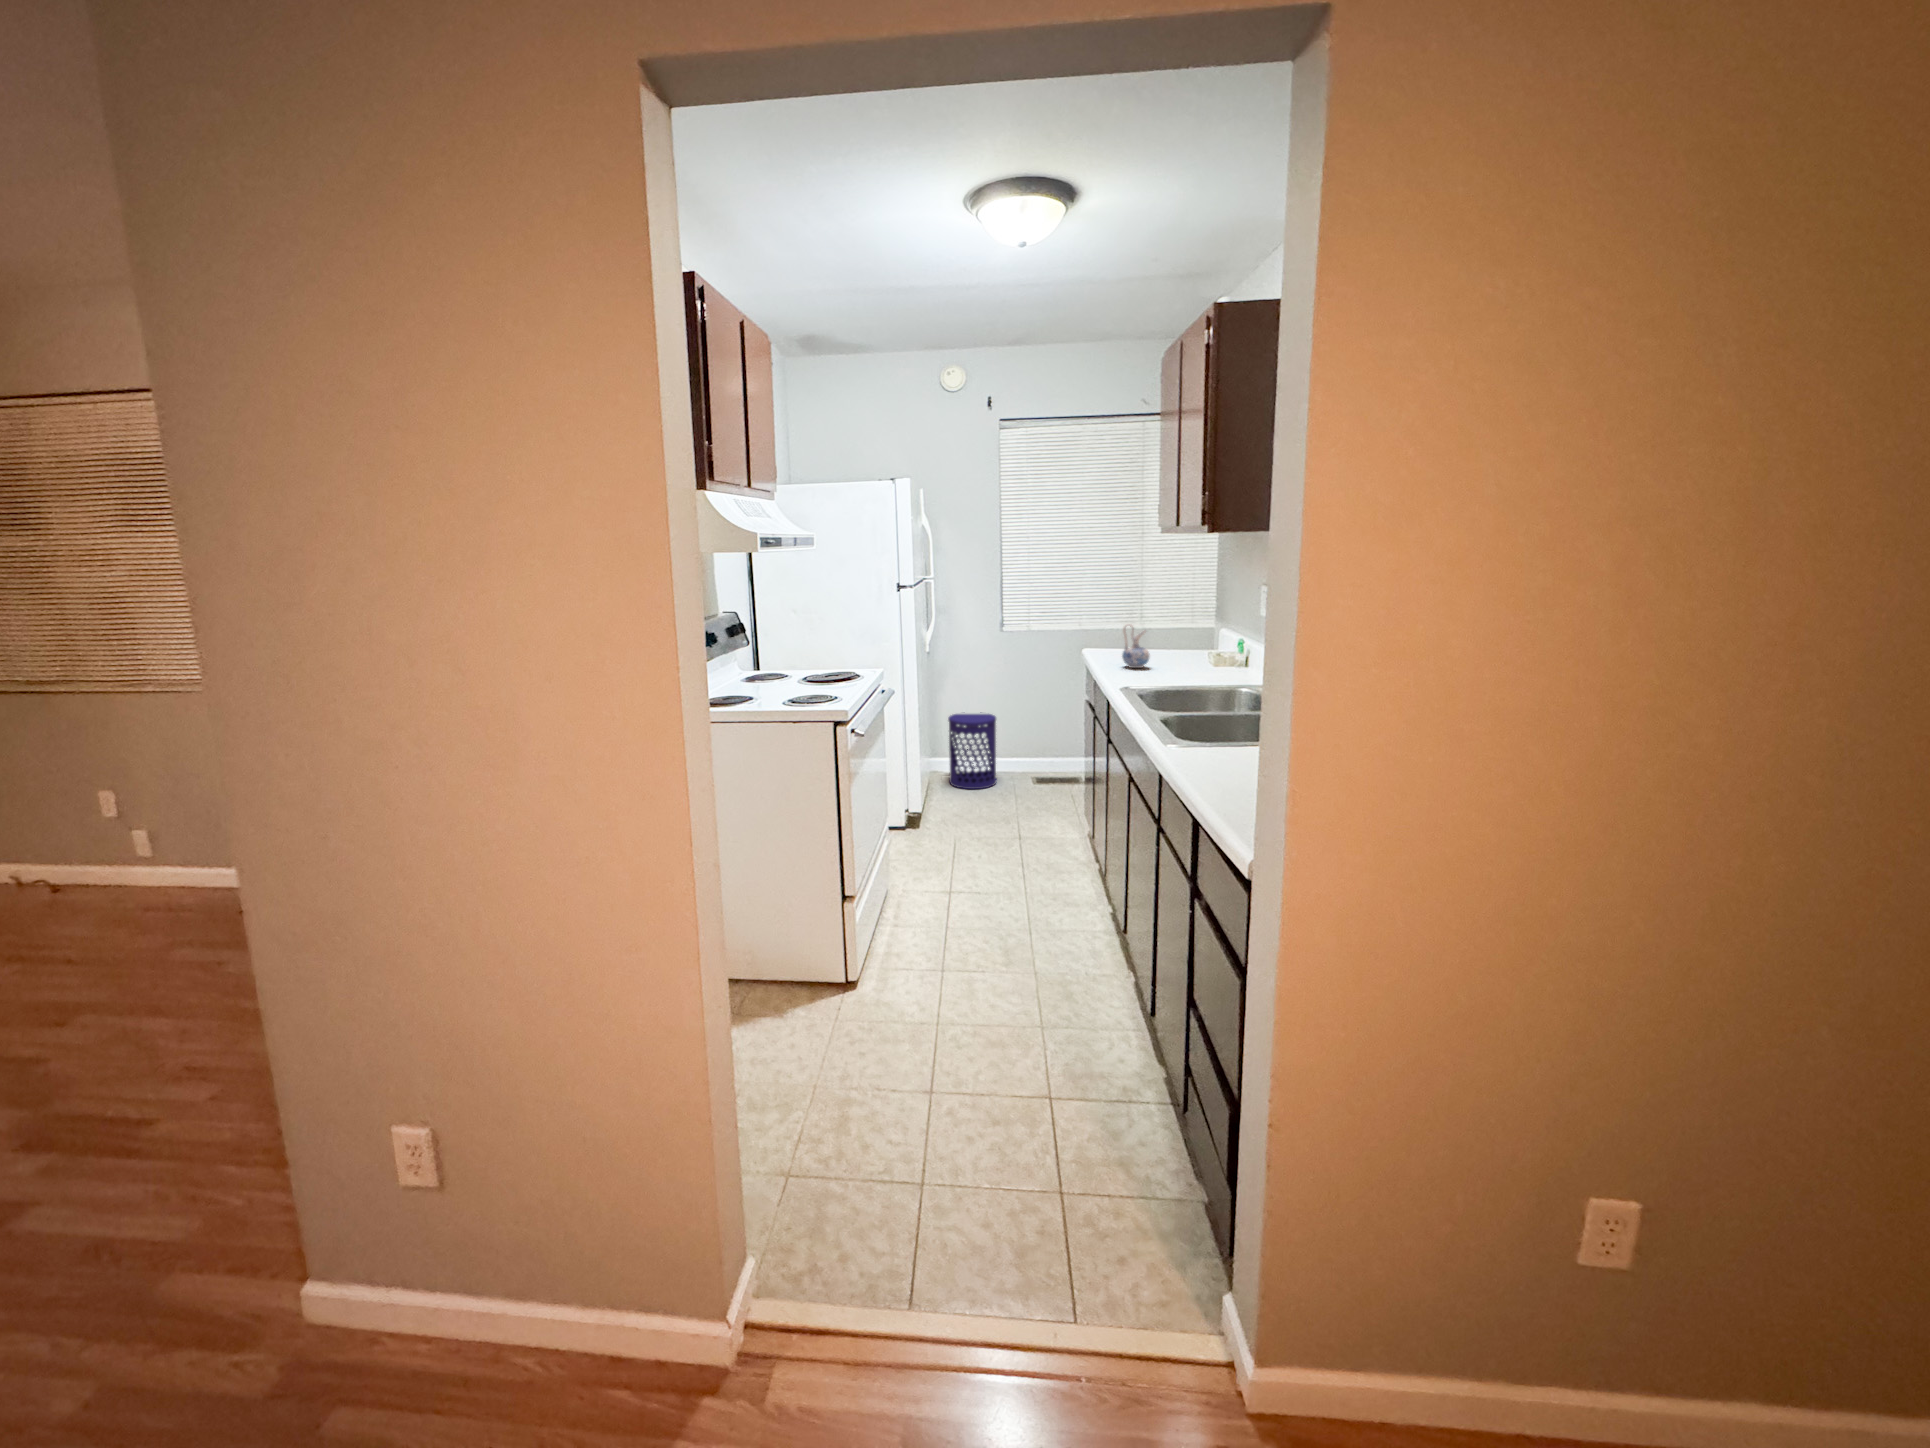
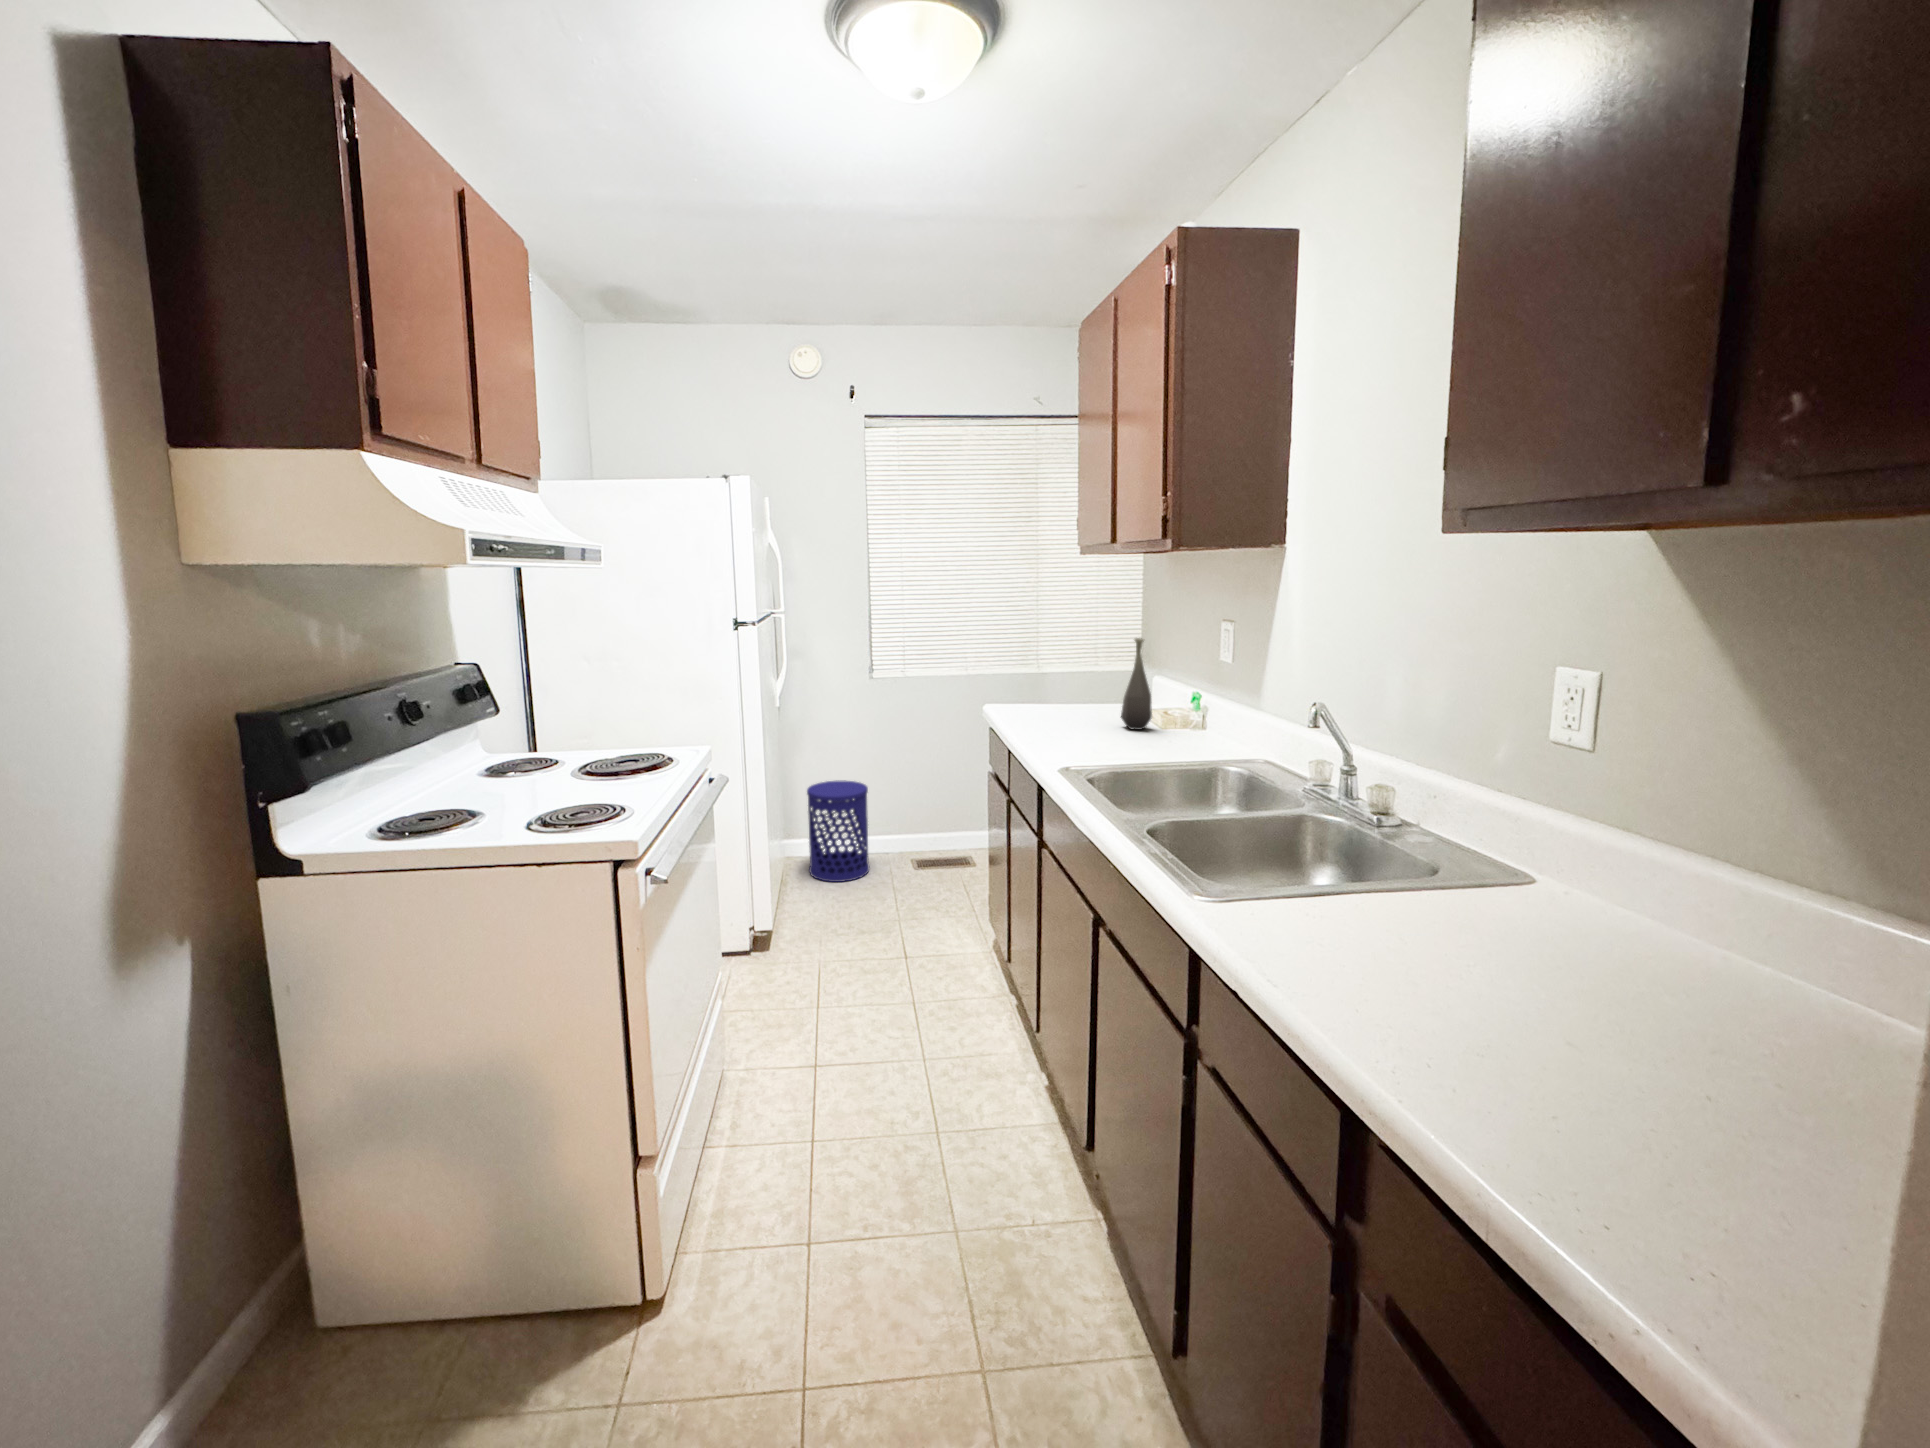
bottle: none [1182,598,1205,666] -> present [1121,638,1152,730]
ceramic pitcher: present [1122,624,1149,668] -> none [1047,674,1083,734]

